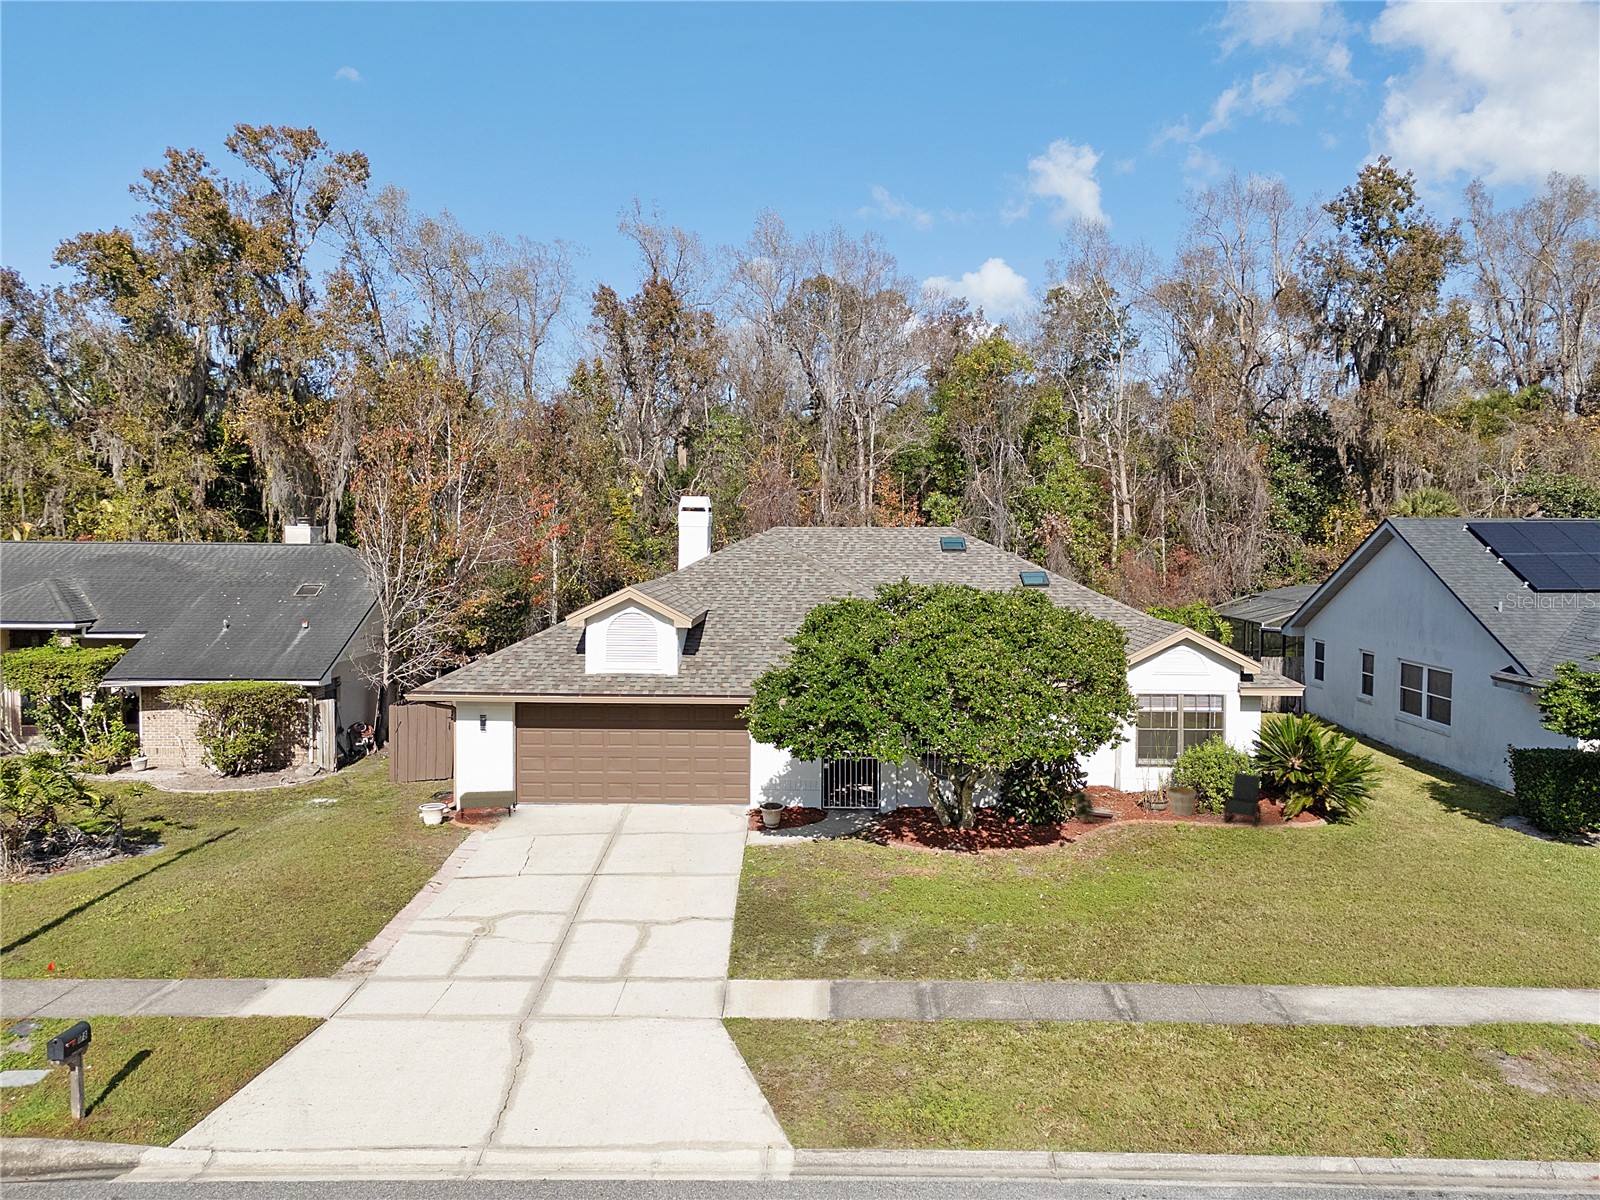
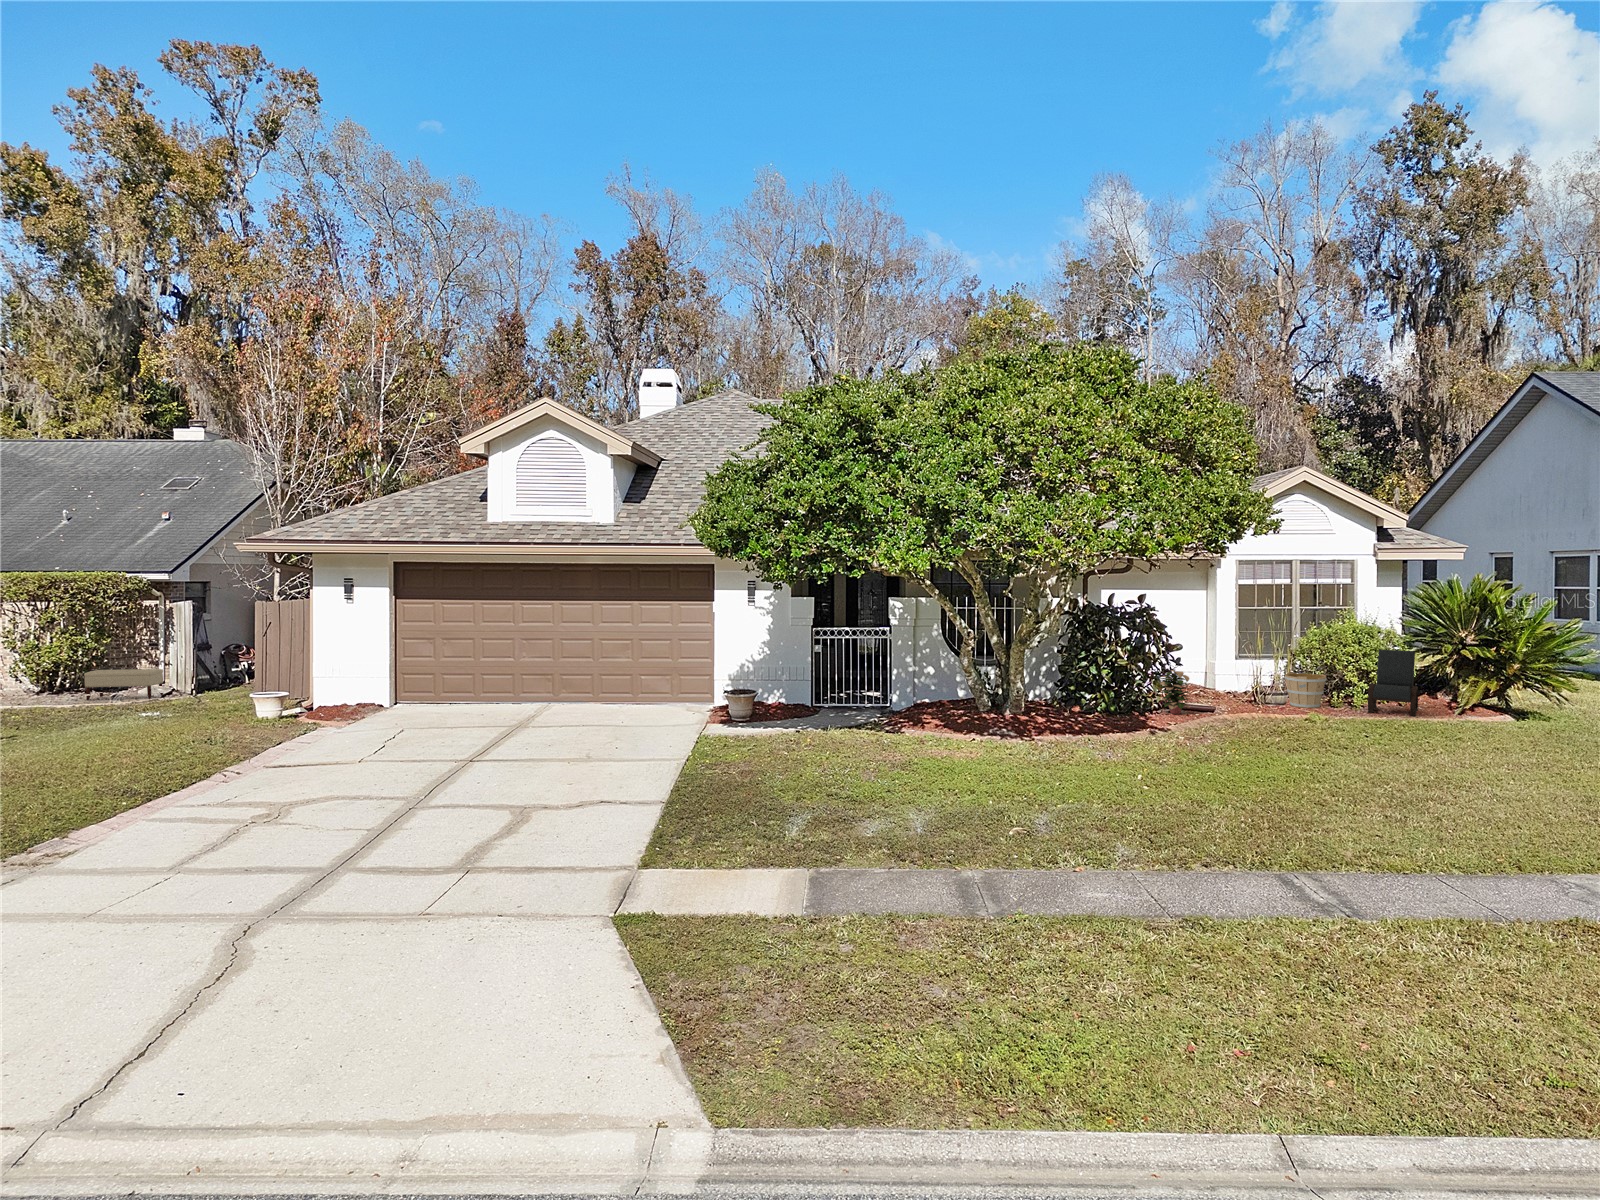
bench: present [460,791,516,818] -> present [84,669,163,700]

